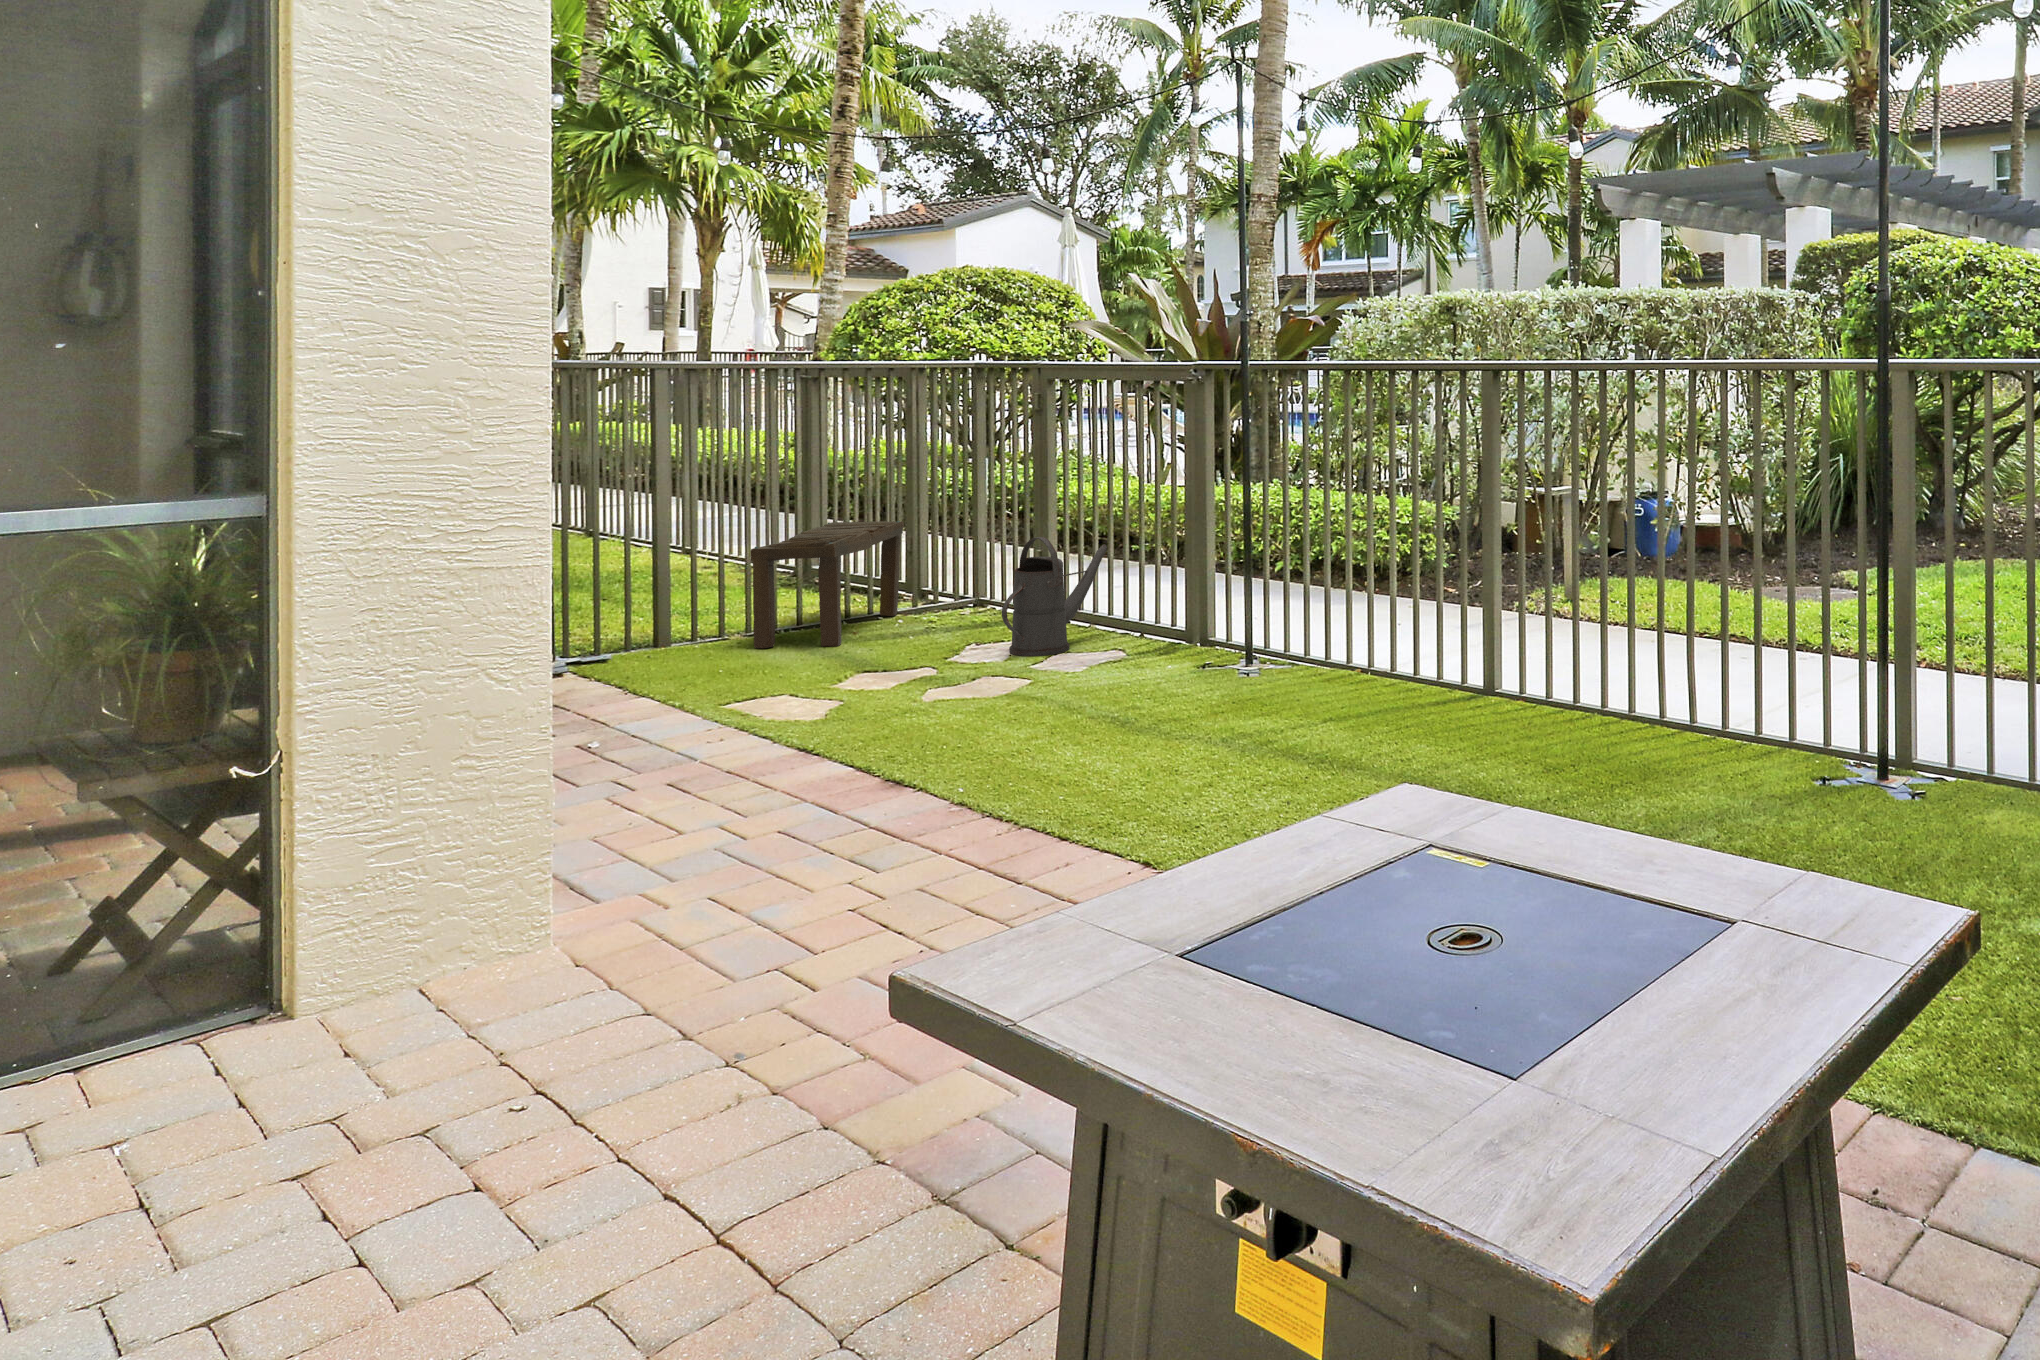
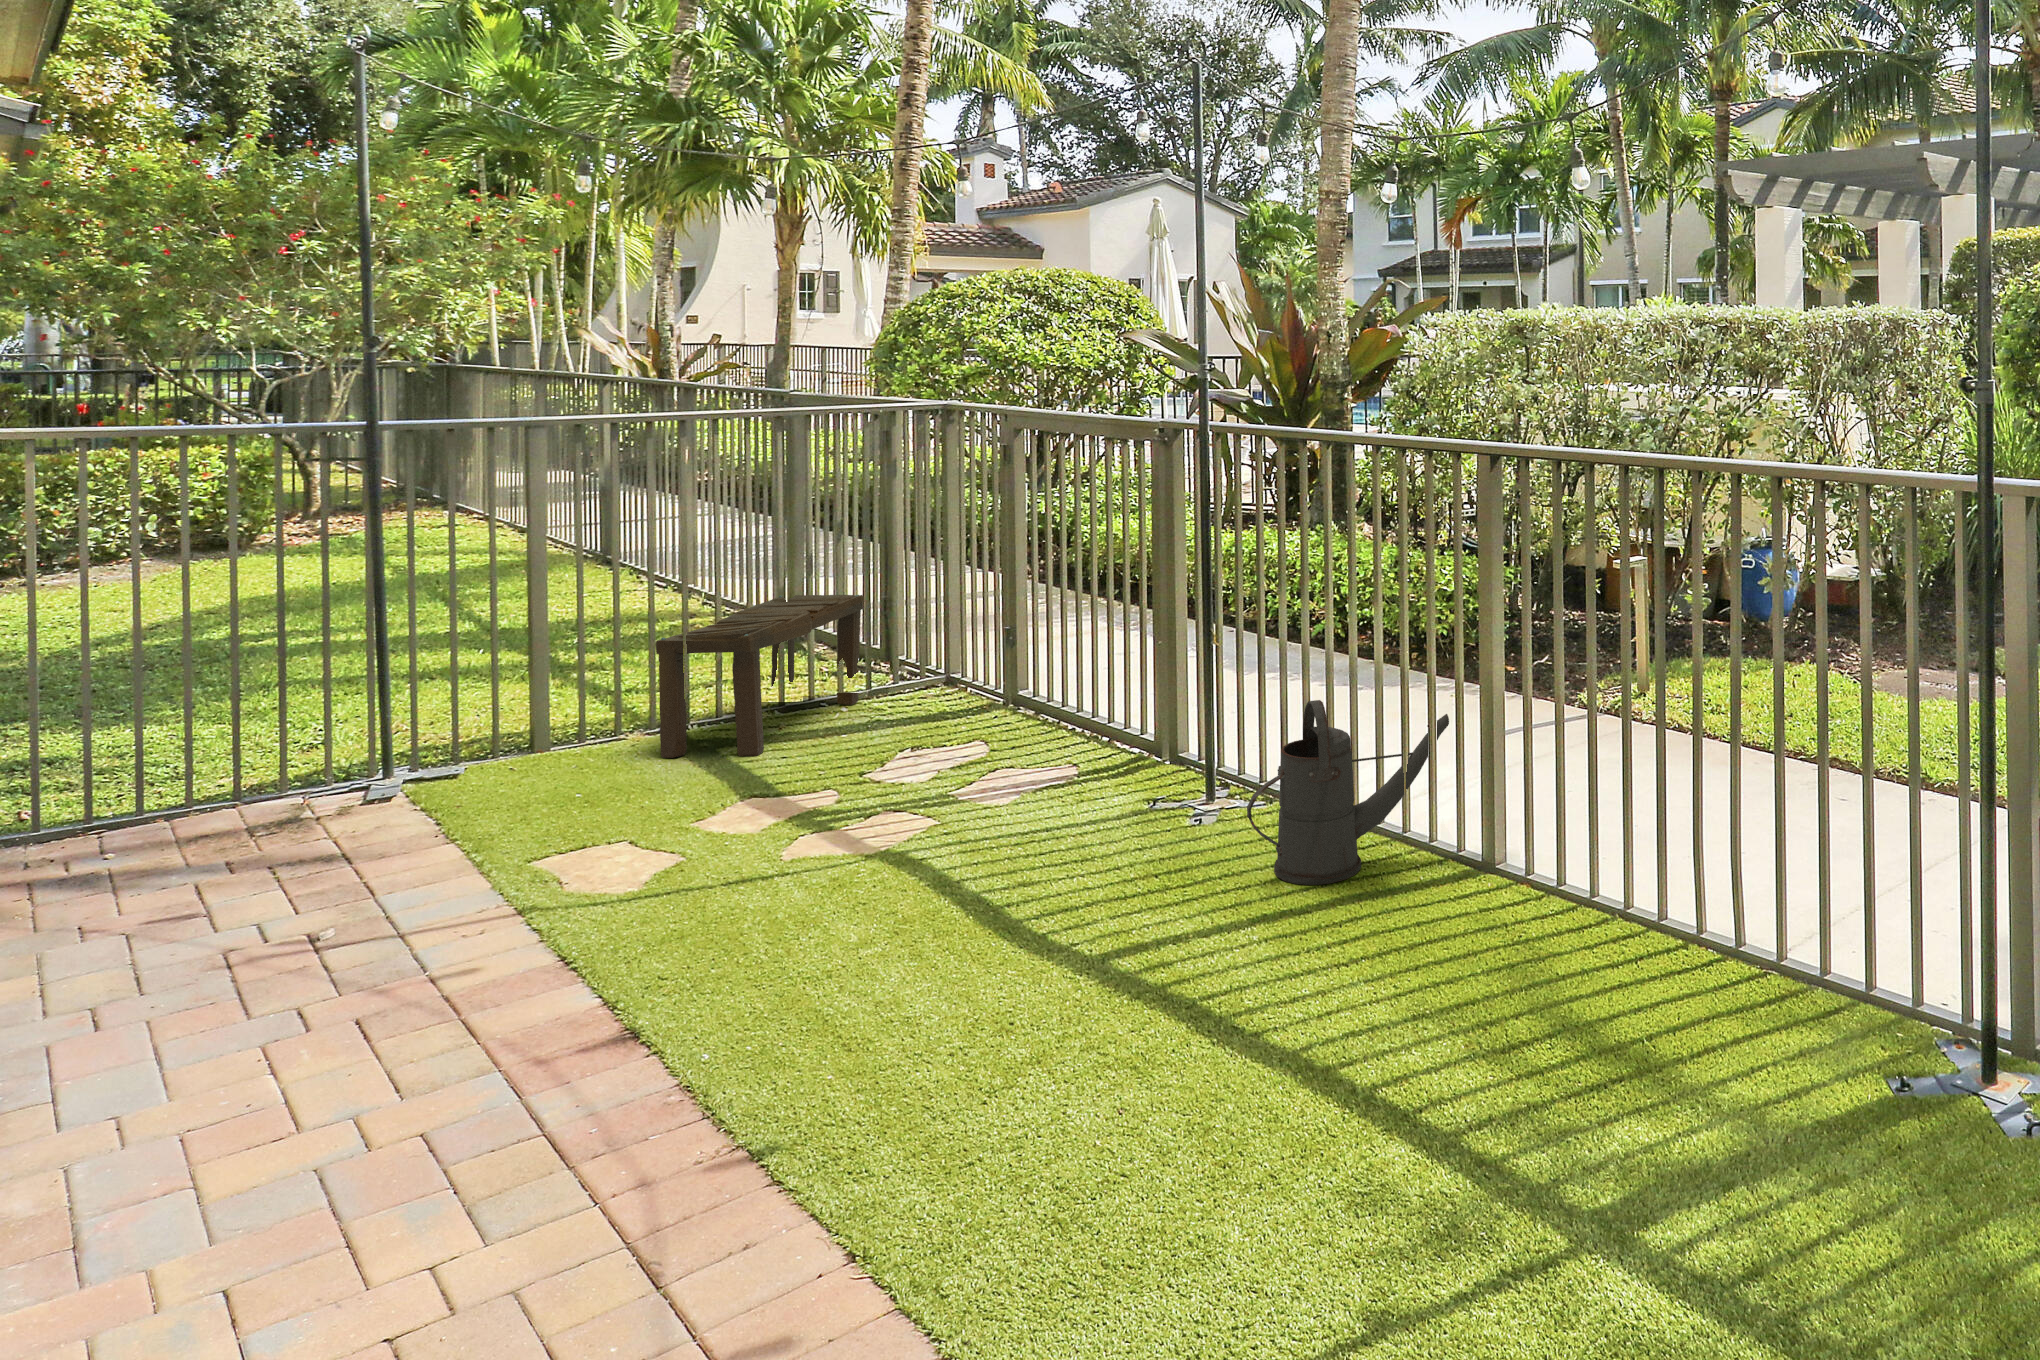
watering can: present [1002,537,1107,656] -> present [1247,700,1449,885]

